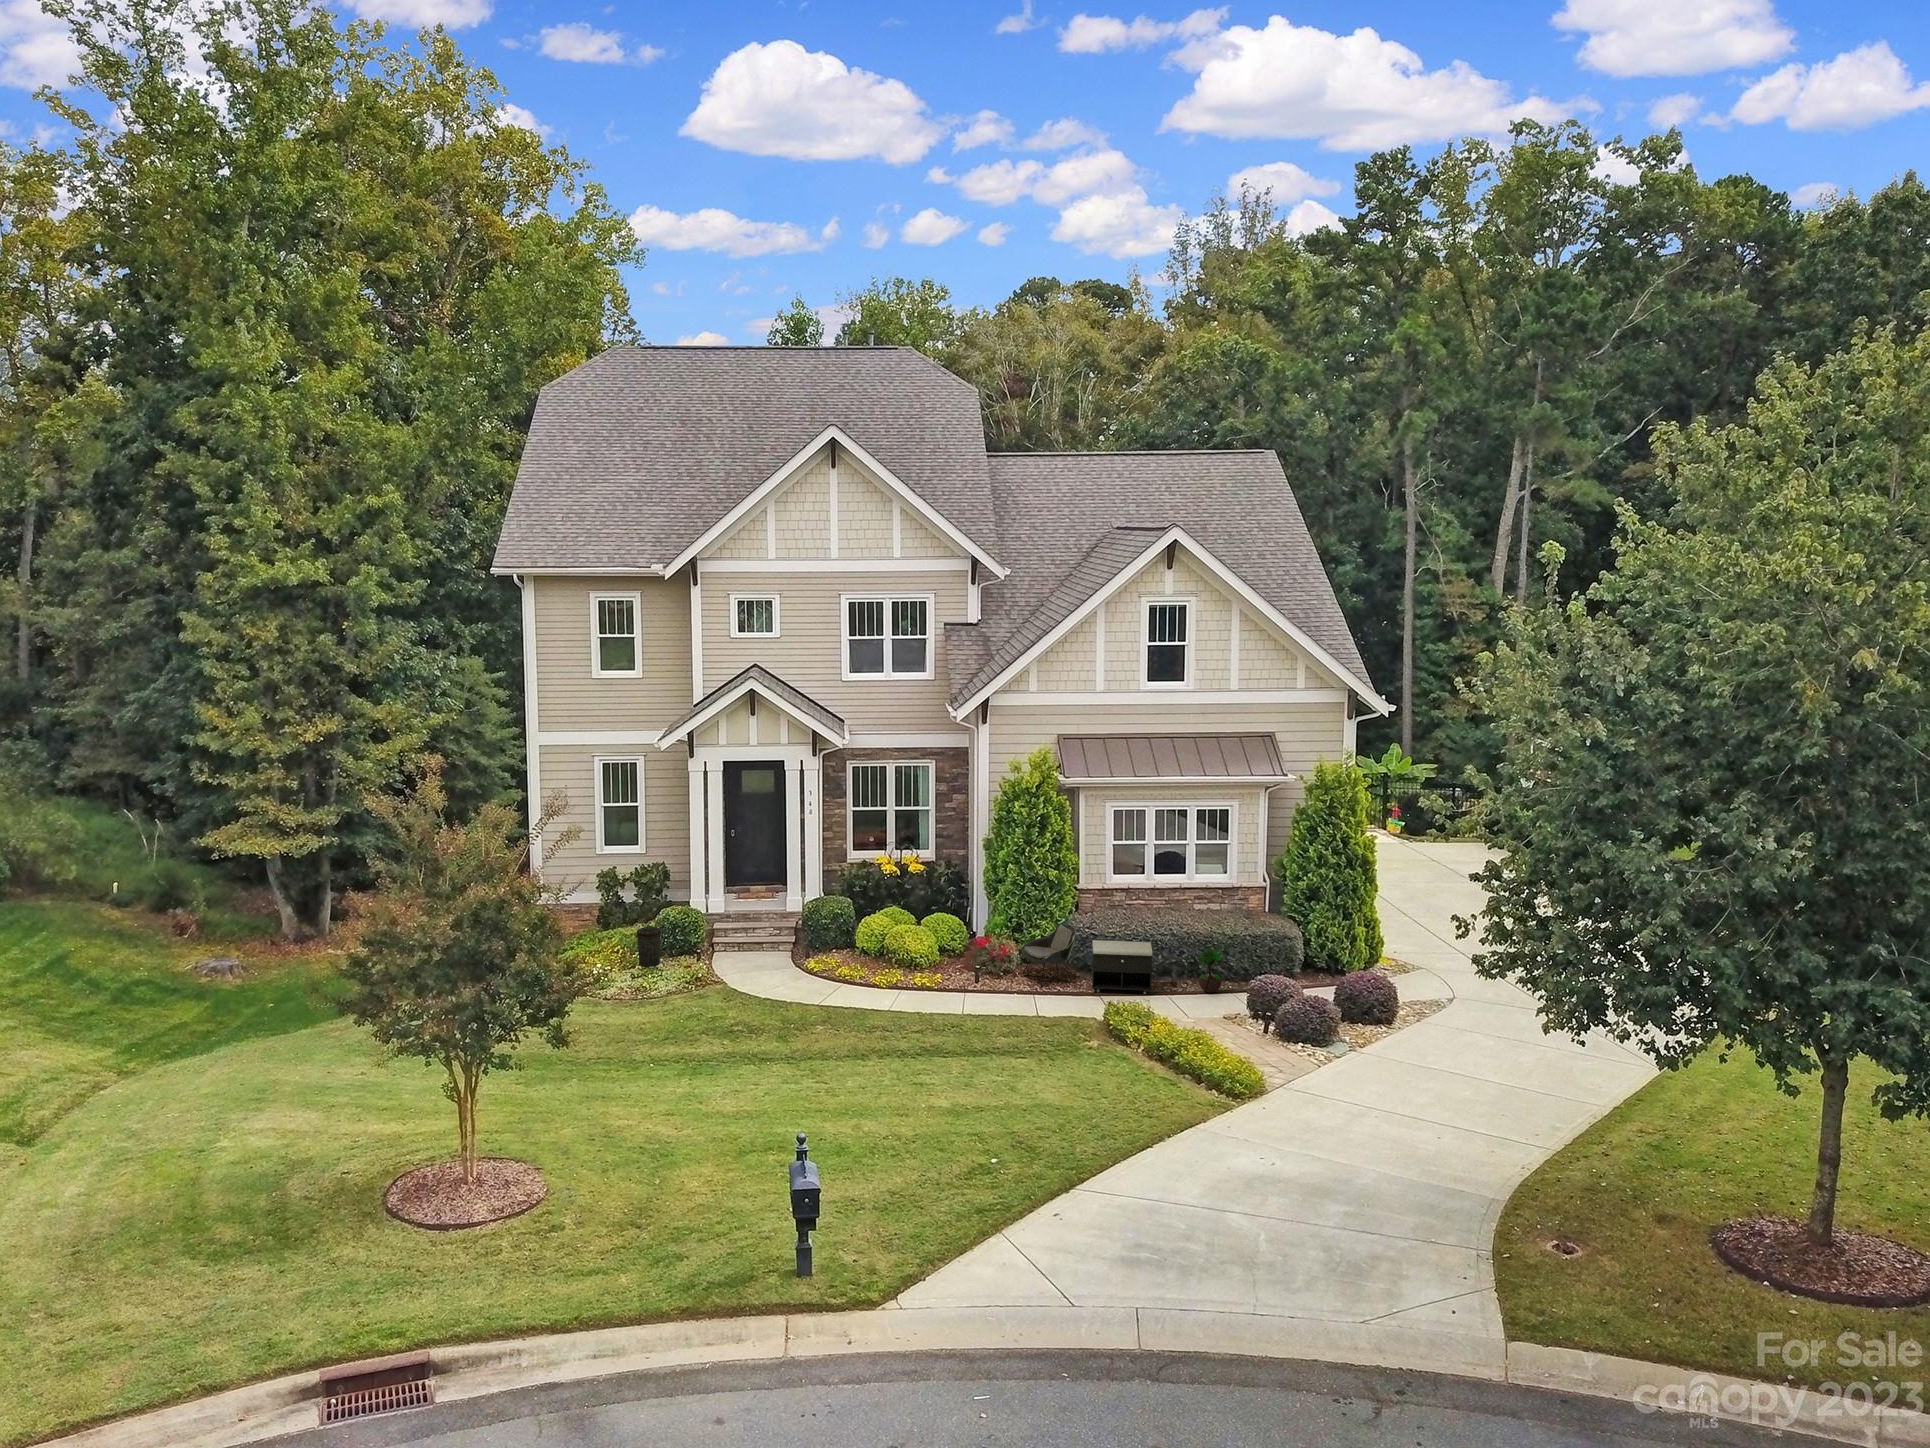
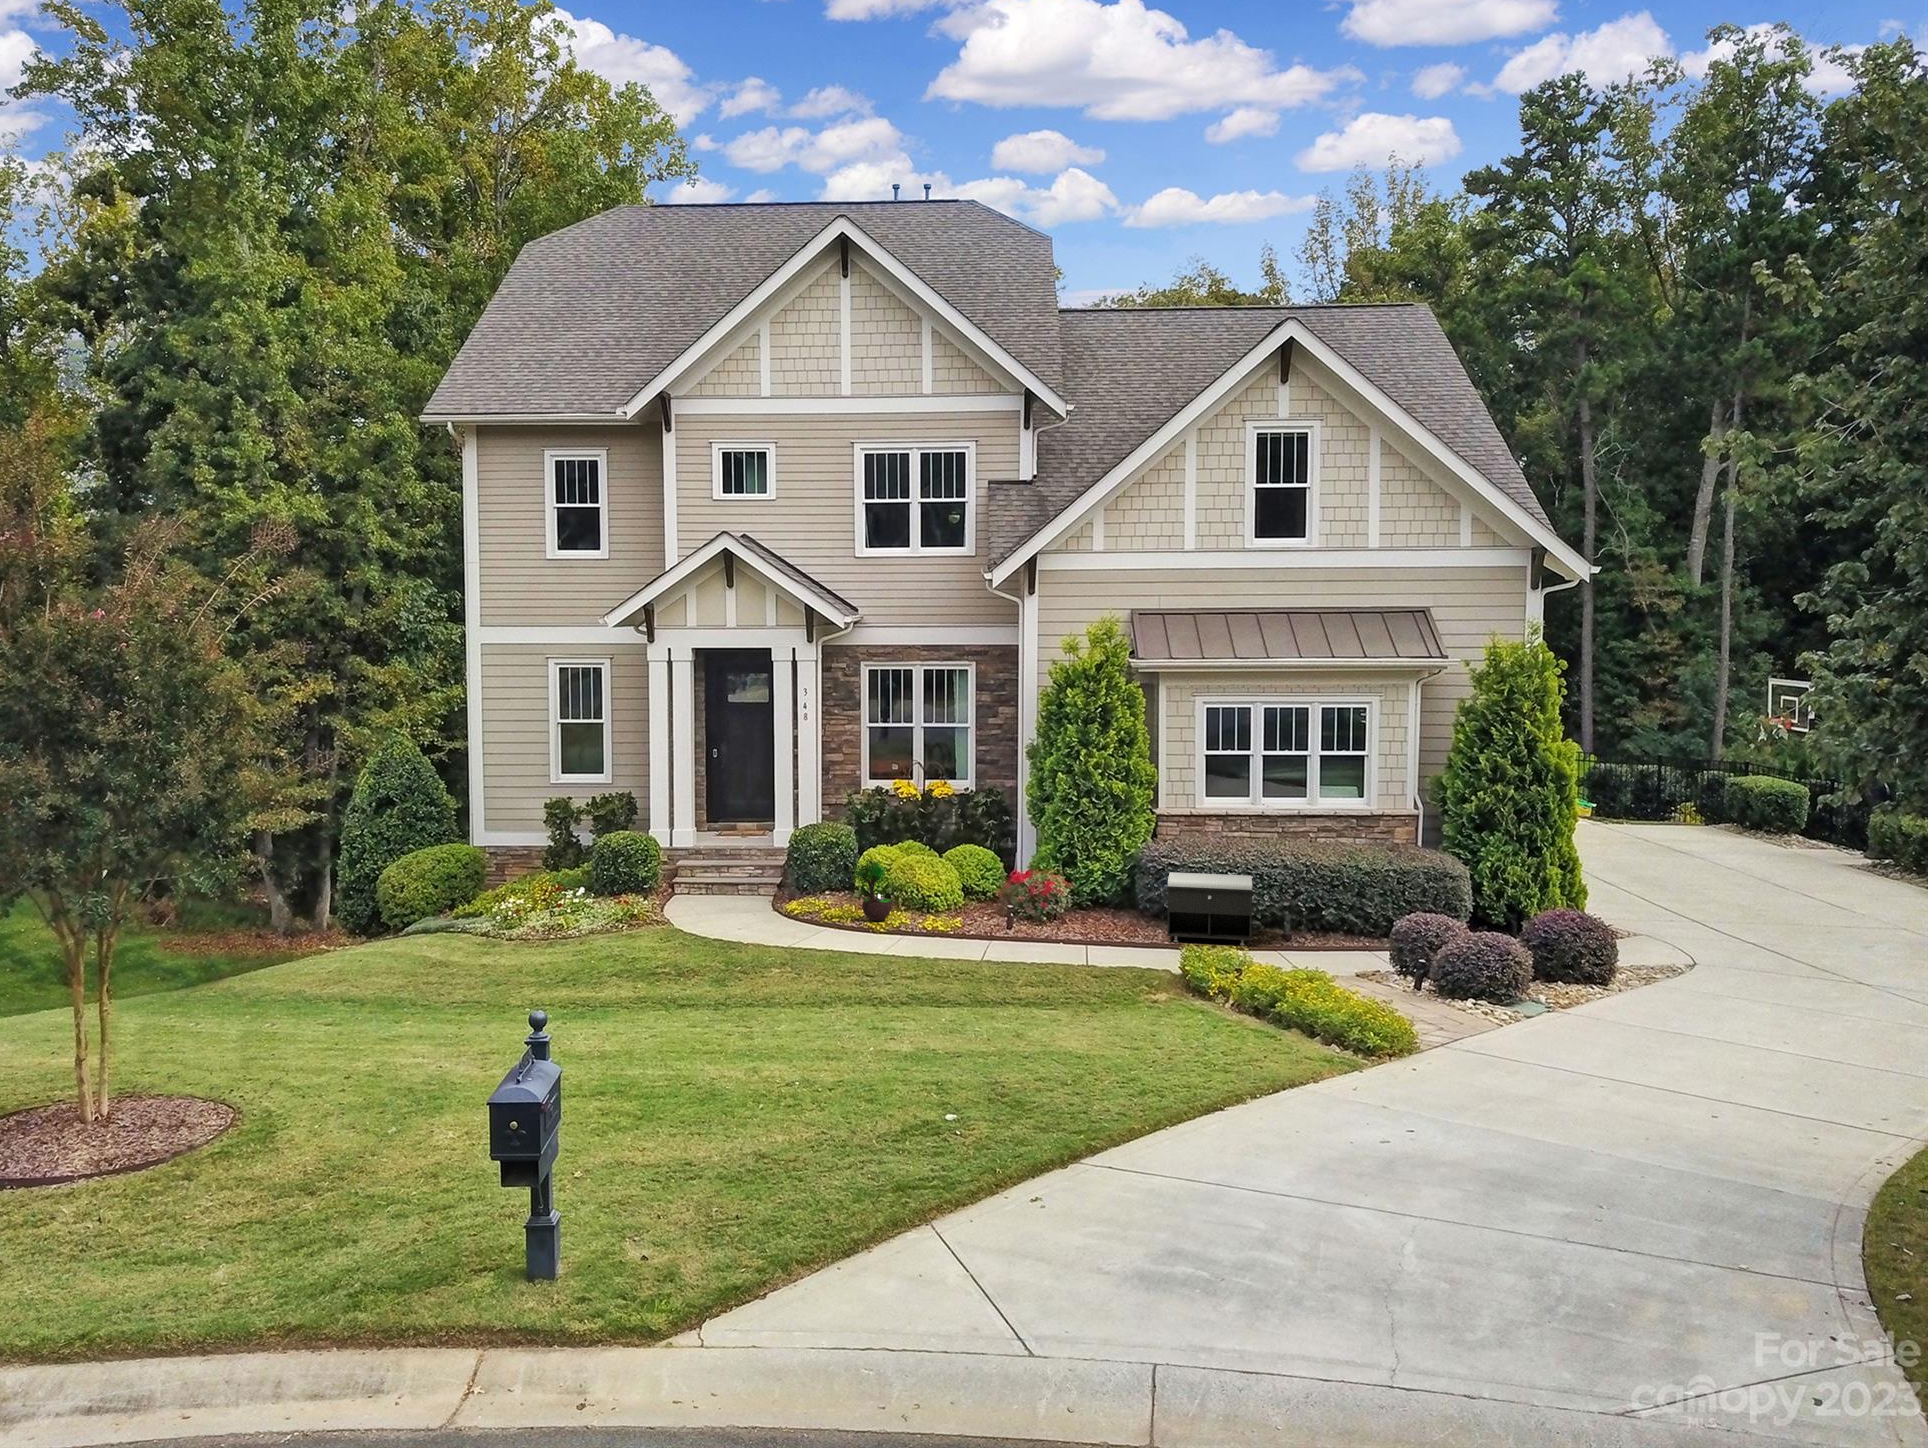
lounge chair: present [1021,924,1077,987] -> none [1071,853,1148,936]
trash can: present [636,925,662,967] -> none [565,850,602,904]
potted tree: present [1197,948,1222,992] -> present [854,859,891,921]

